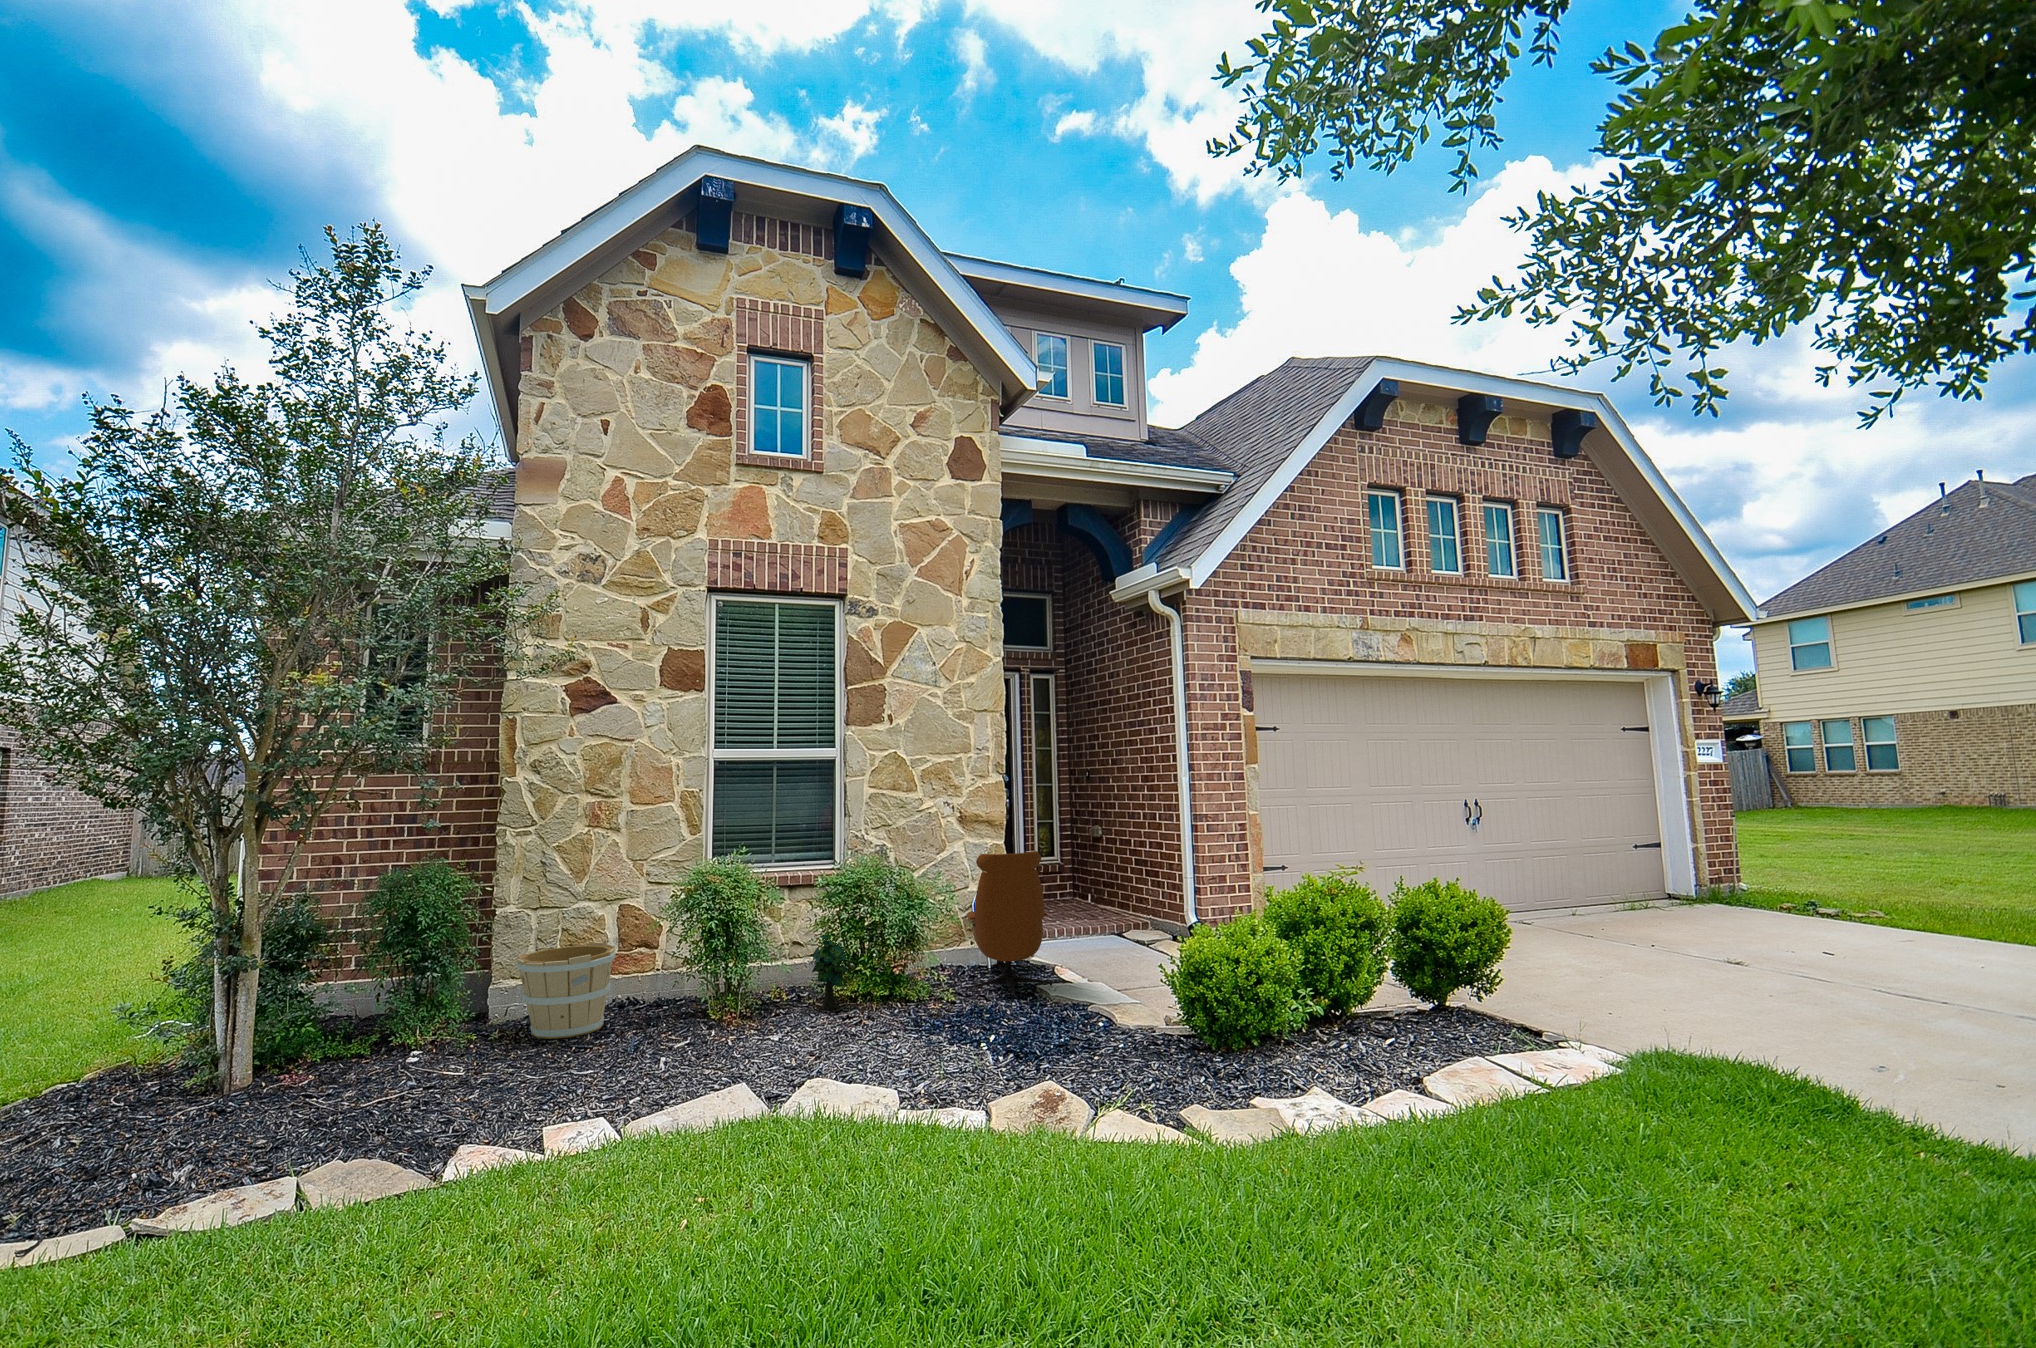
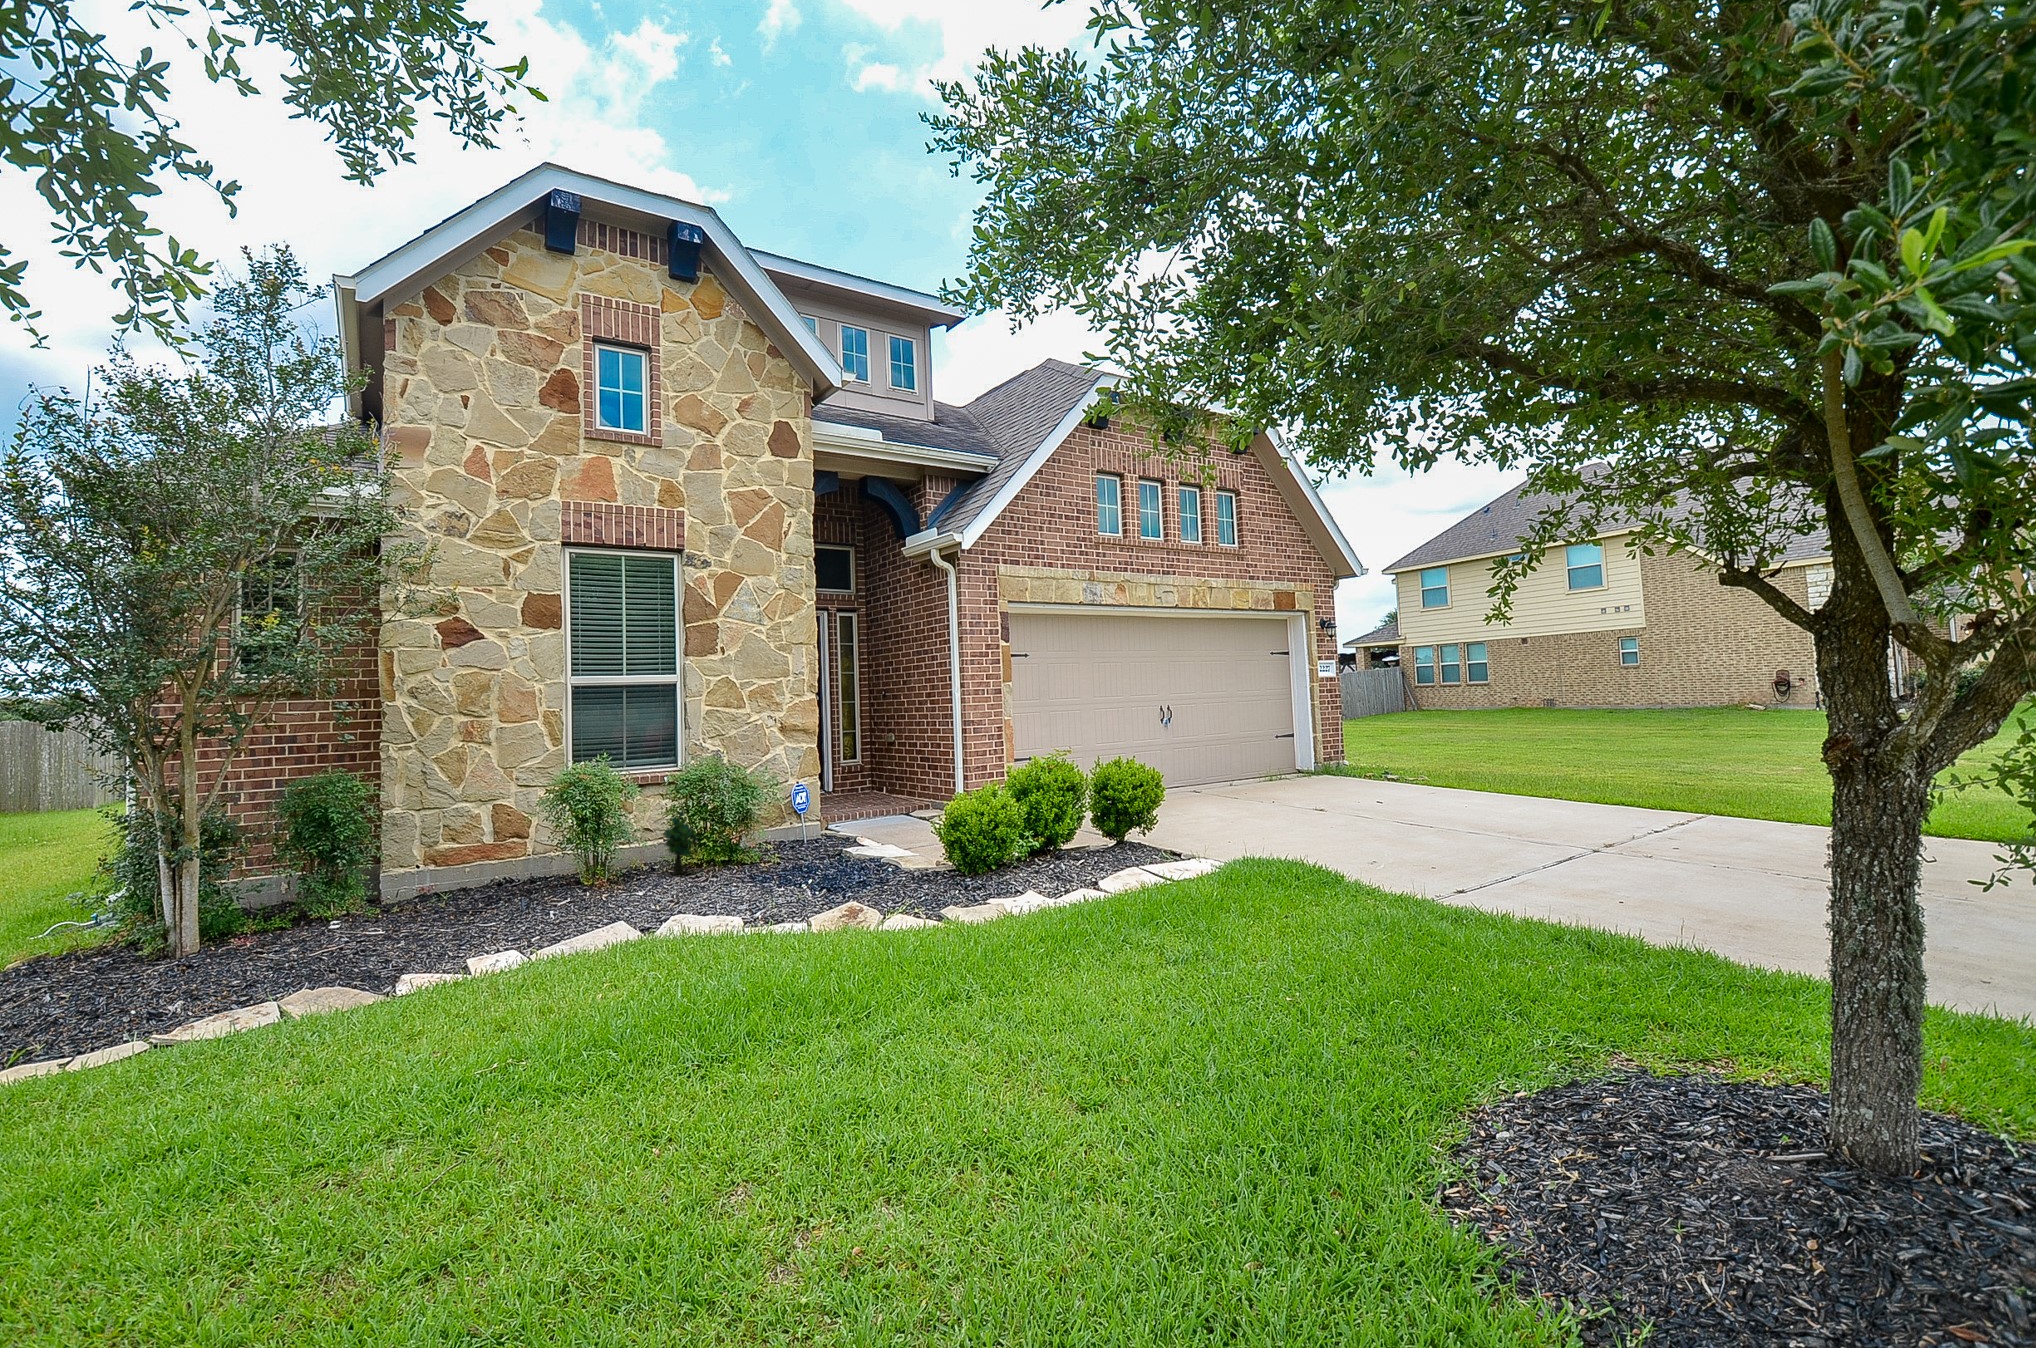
lounge chair: present [966,851,1052,998] -> none [787,749,854,859]
wooden bucket: present [516,943,616,1039] -> none [409,831,497,908]

